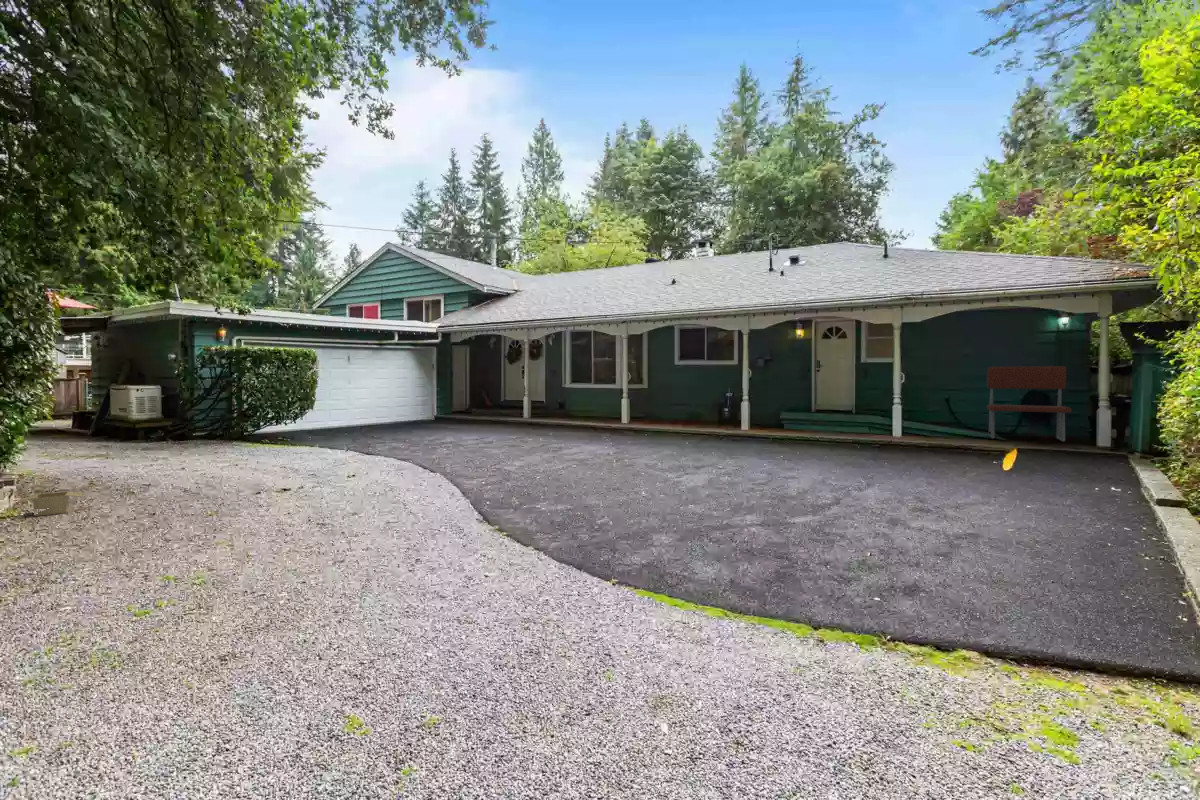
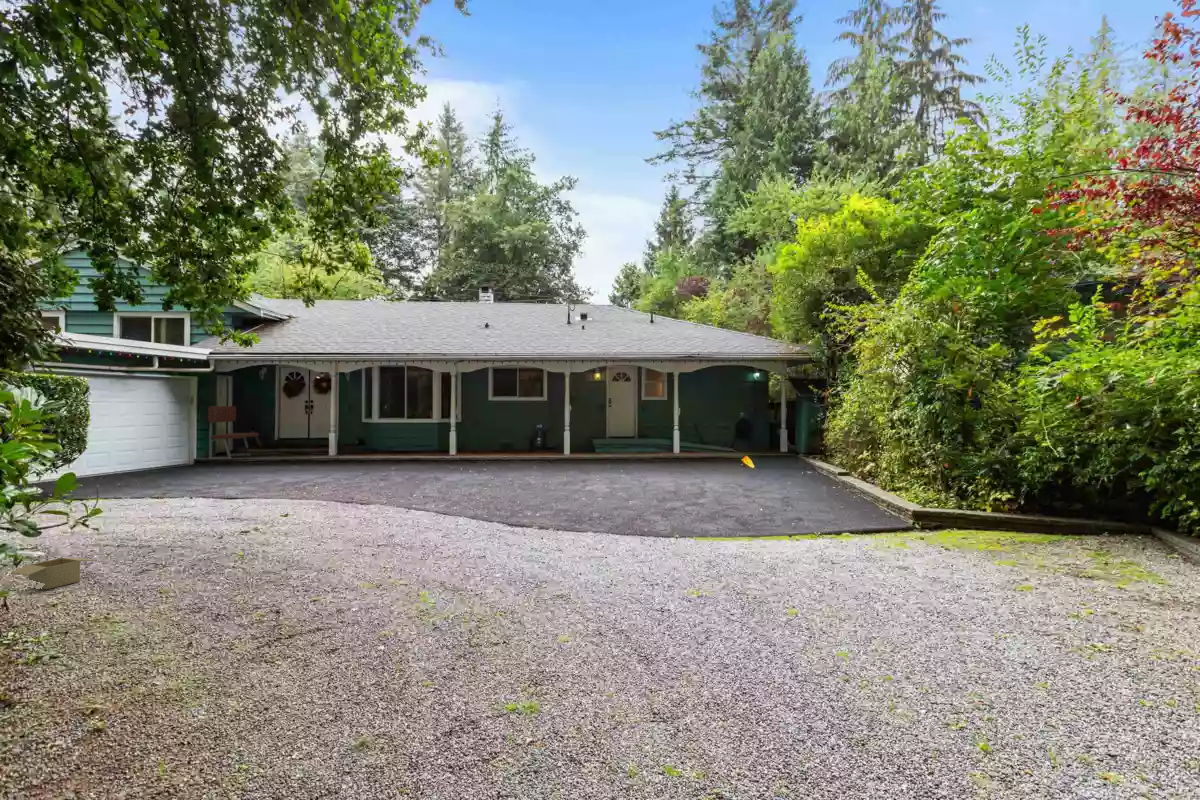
bench: present [987,366,1071,441] -> present [208,406,258,460]

